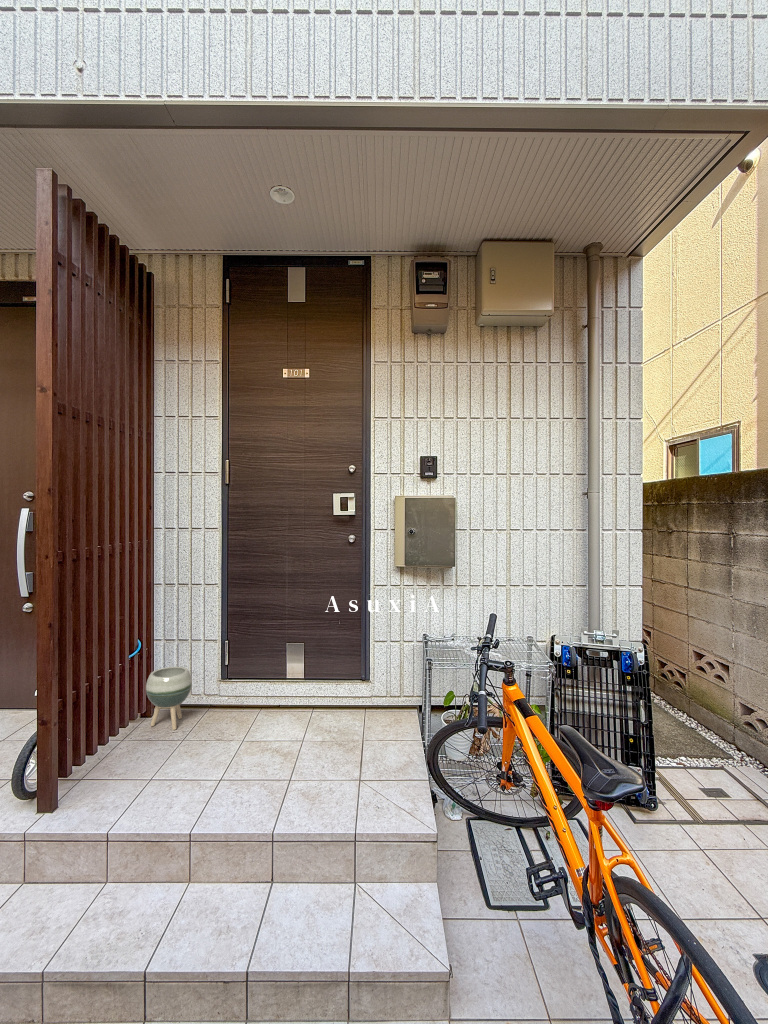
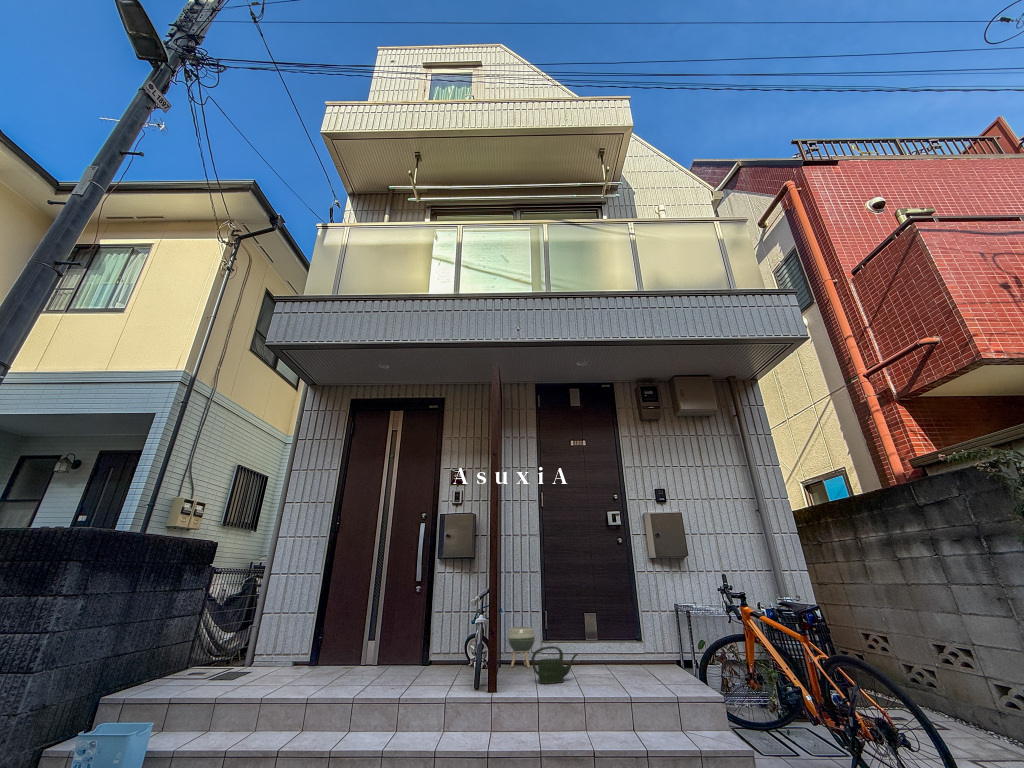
watering can: none [102,746,202,811] -> present [531,646,578,684]

